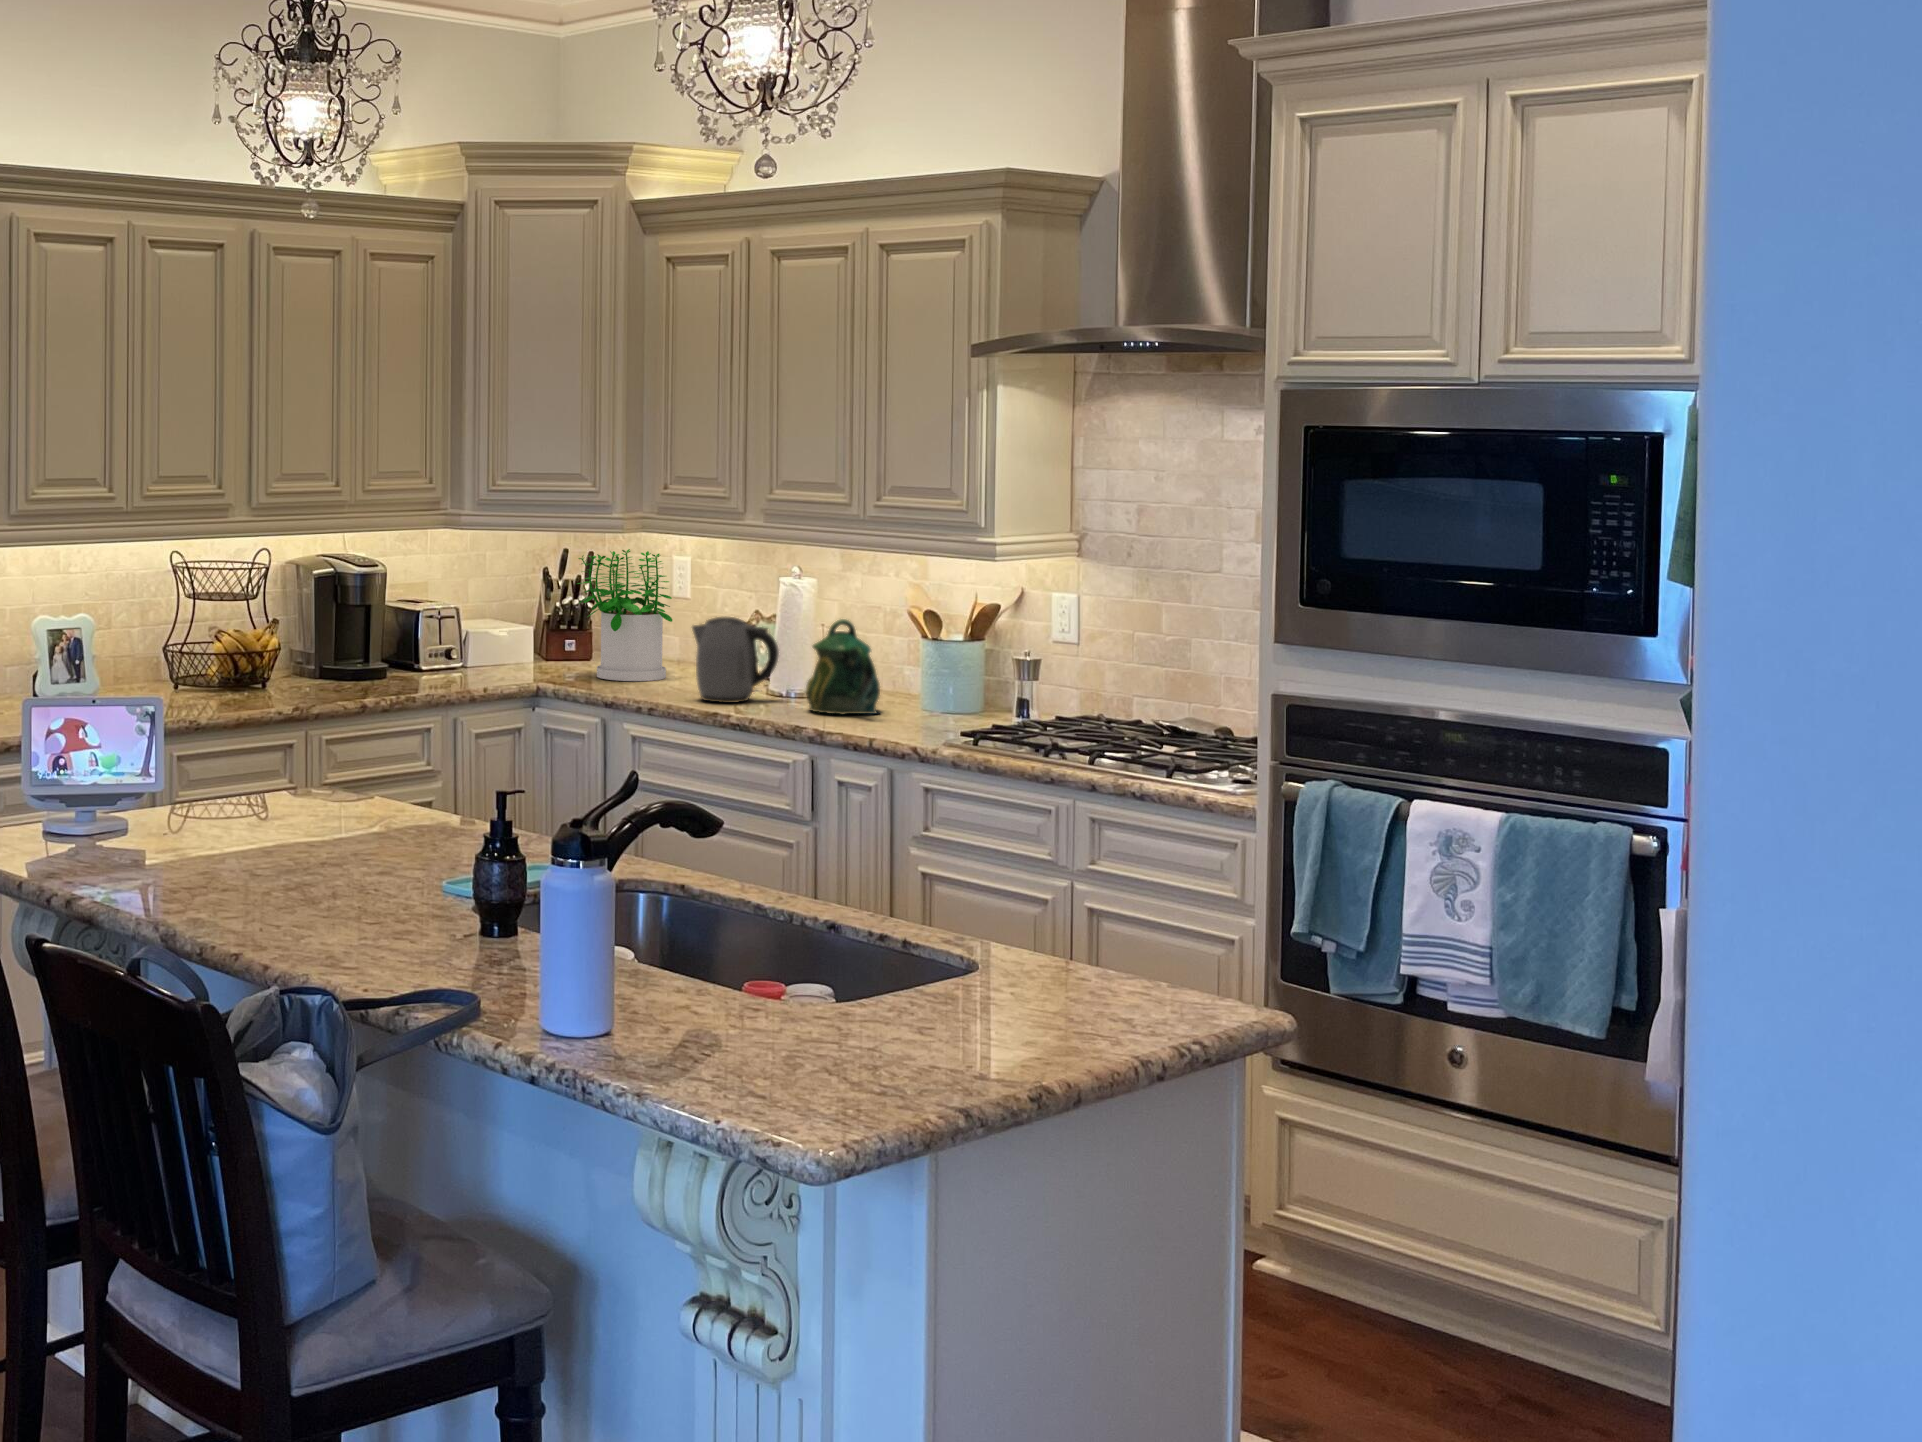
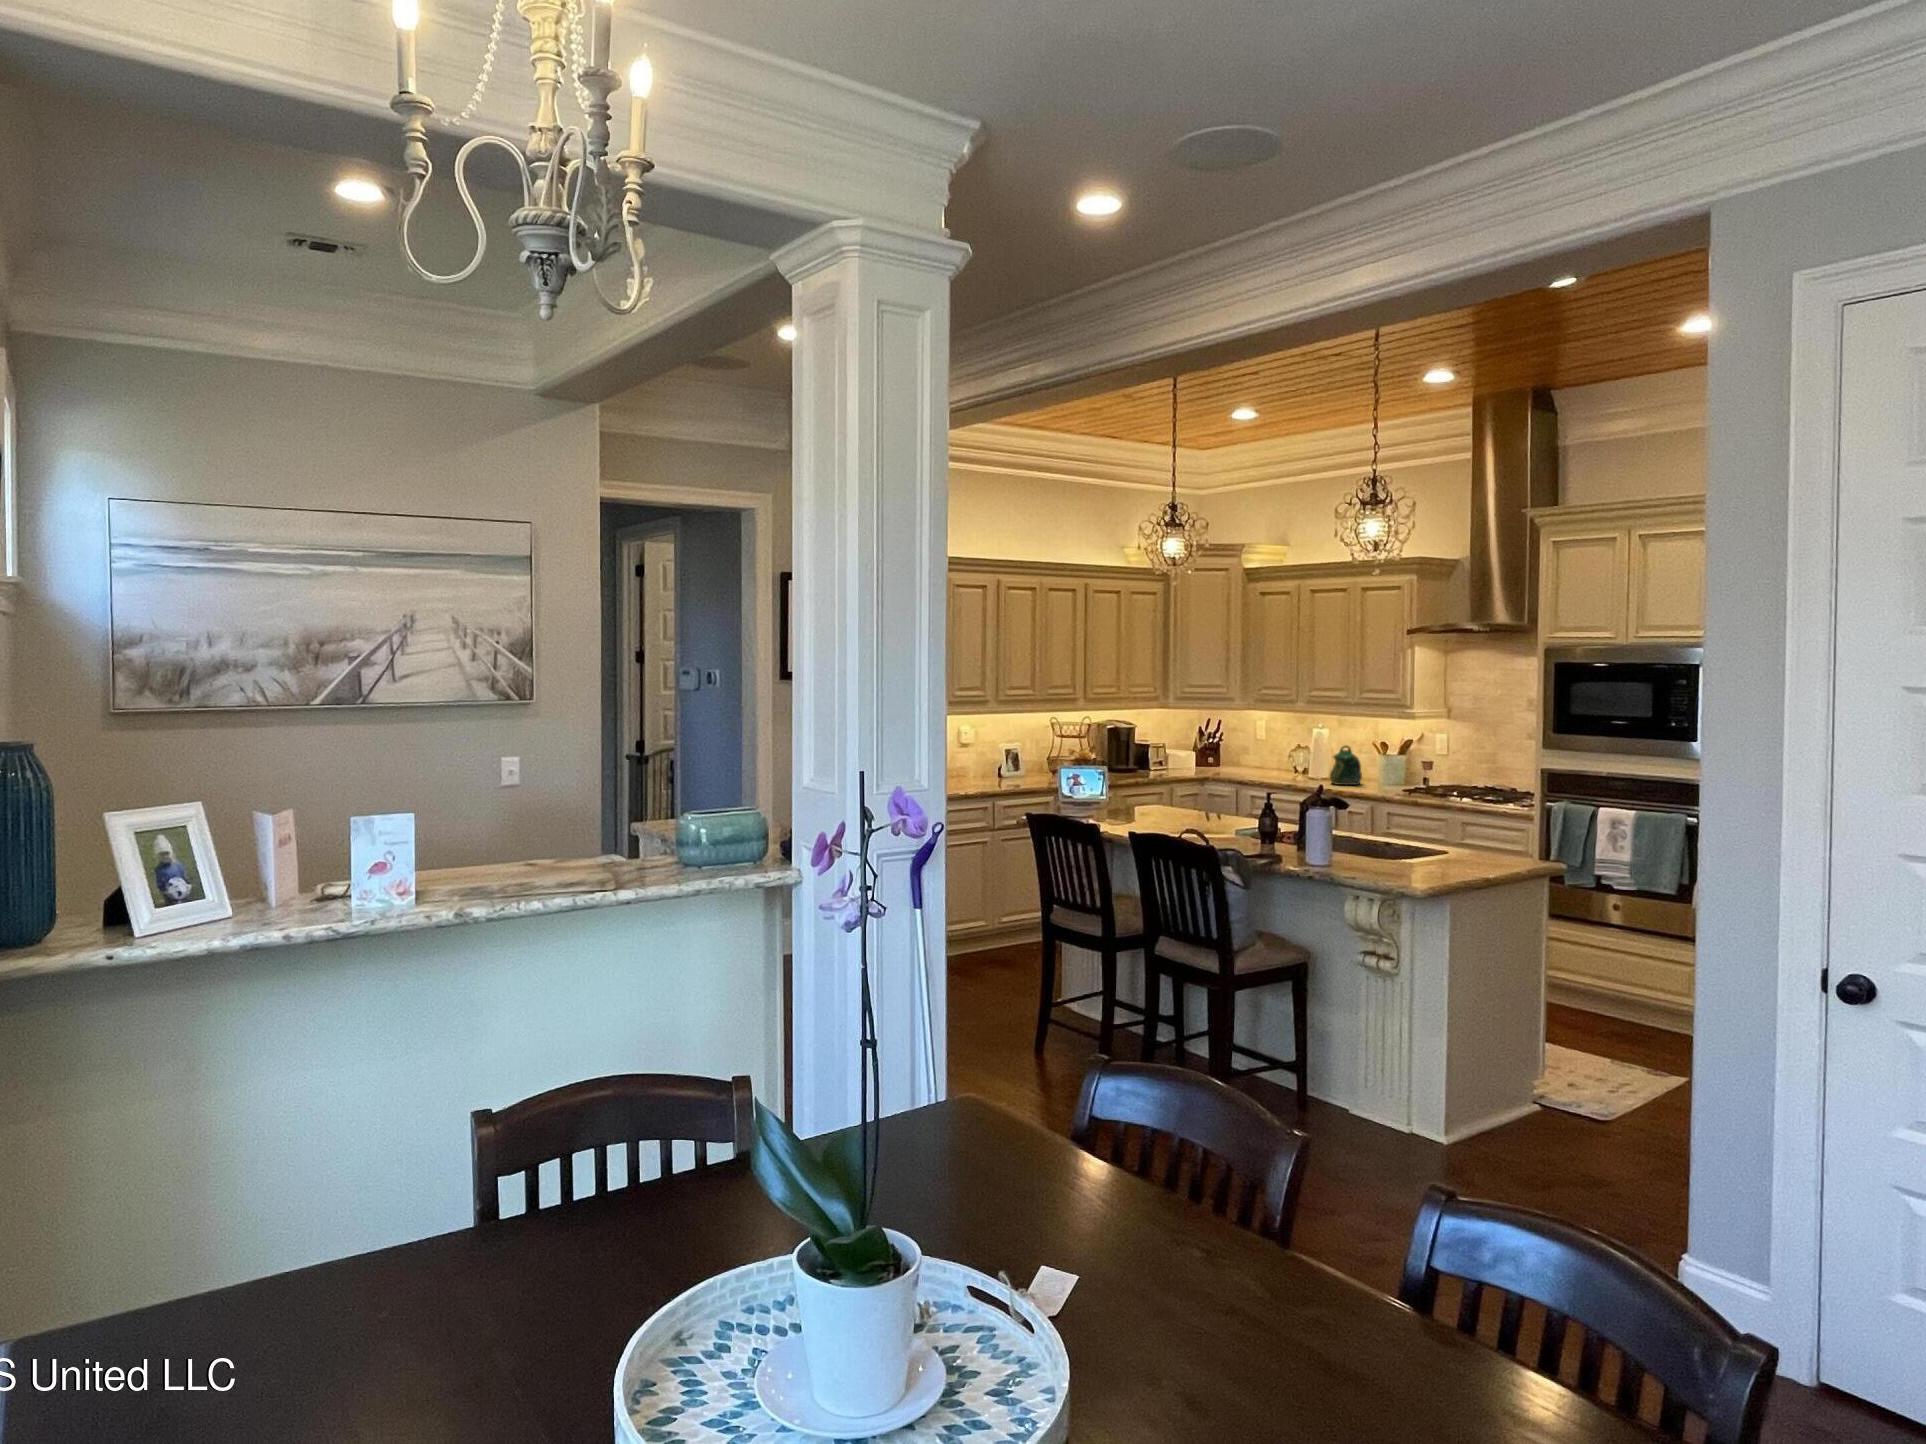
potted plant: present [578,549,672,681] -> none [1218,718,1262,774]
kettle: present [692,617,779,703] -> none [1277,745,1315,781]

